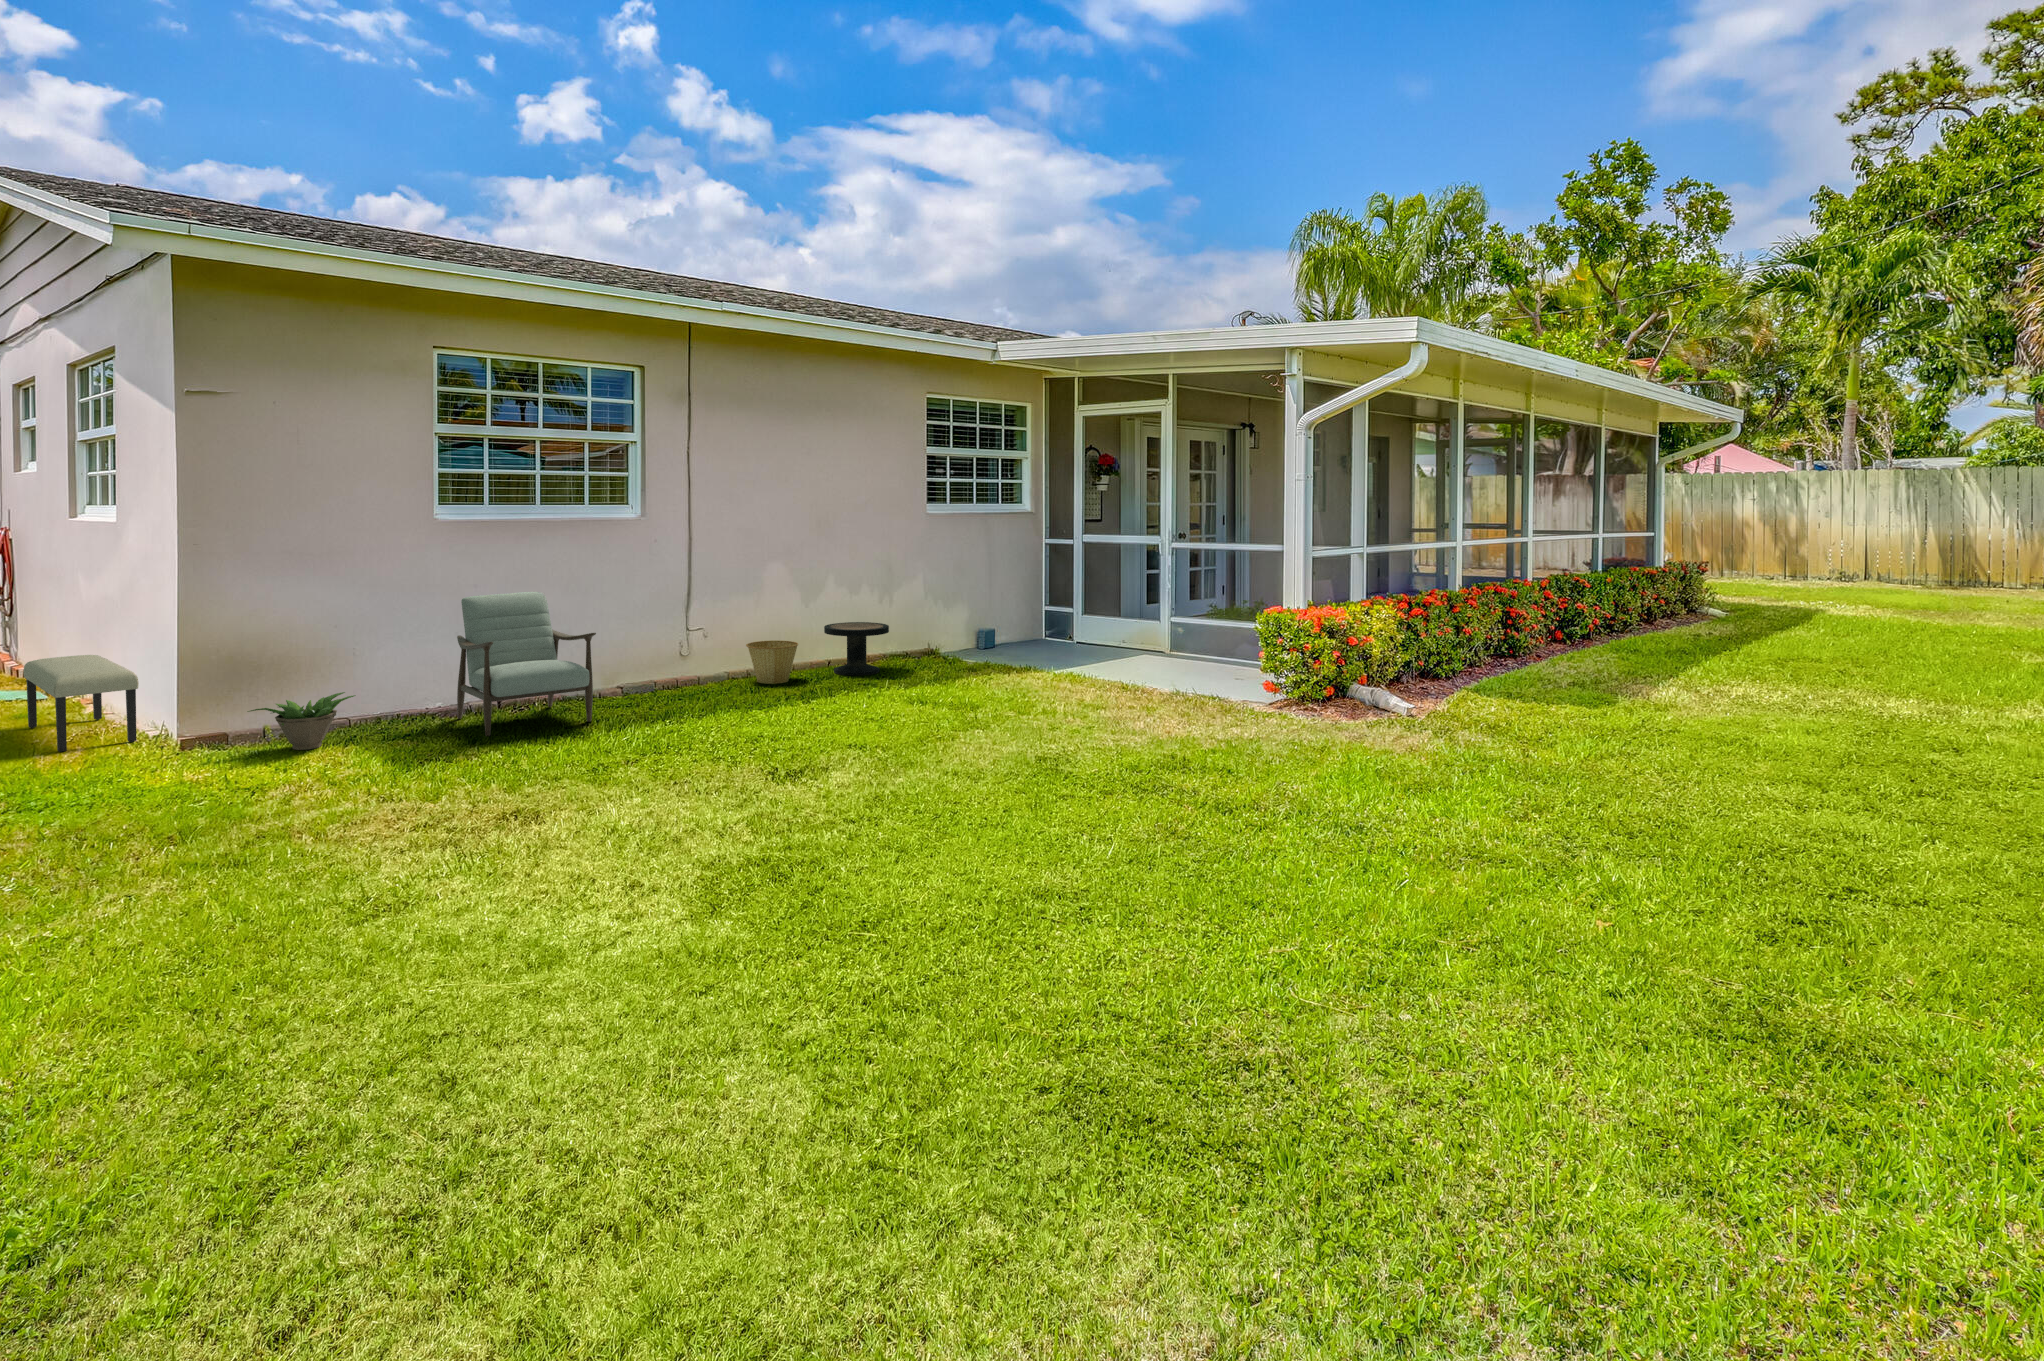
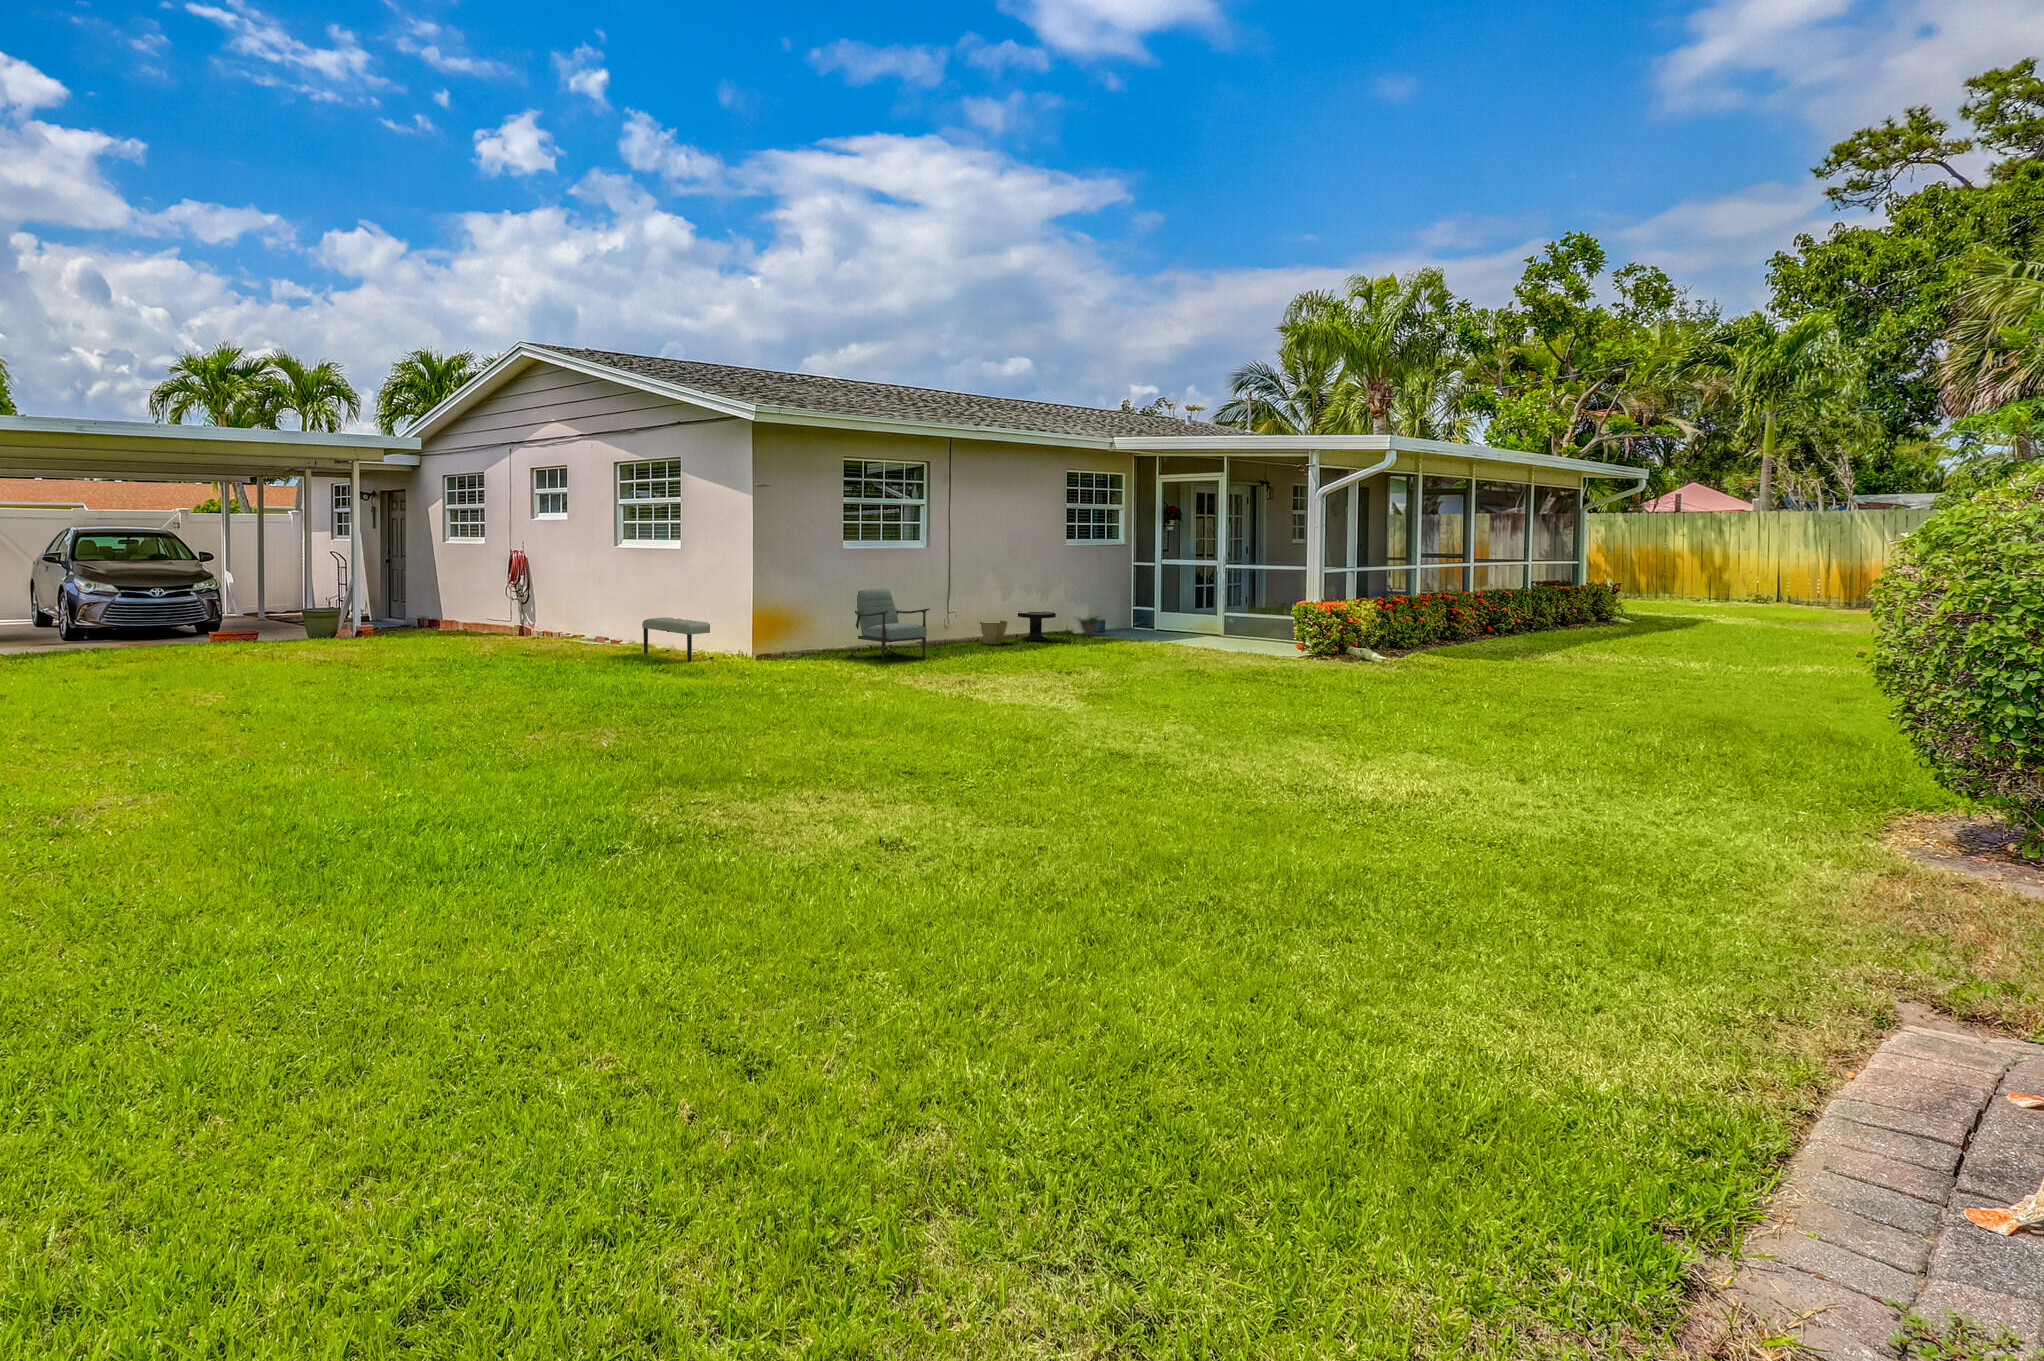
decorative plant: present [248,692,356,750] -> present [1078,617,1099,635]

